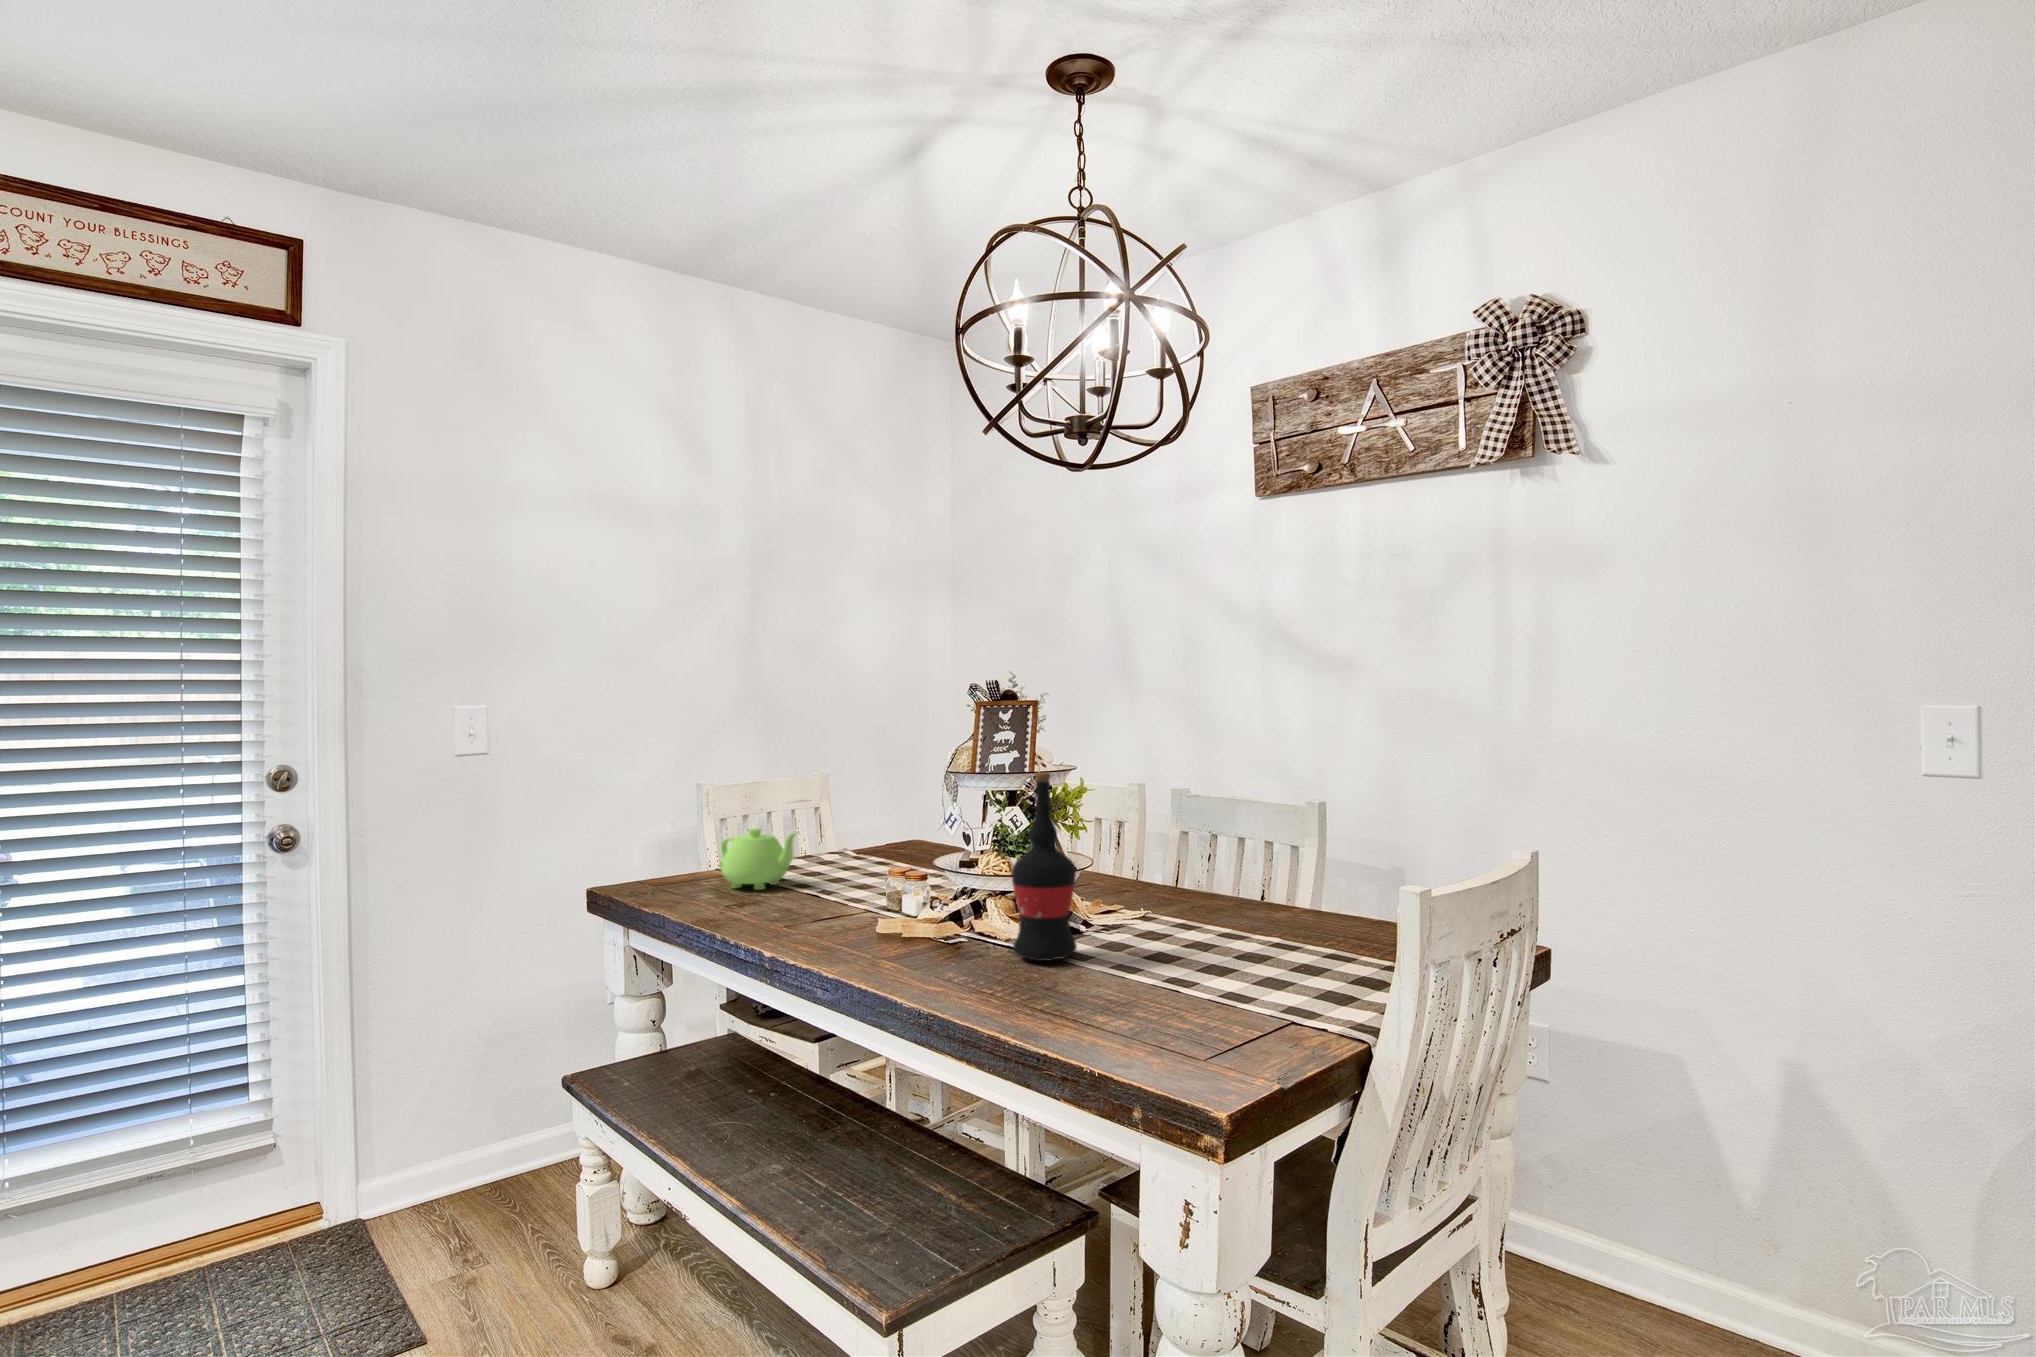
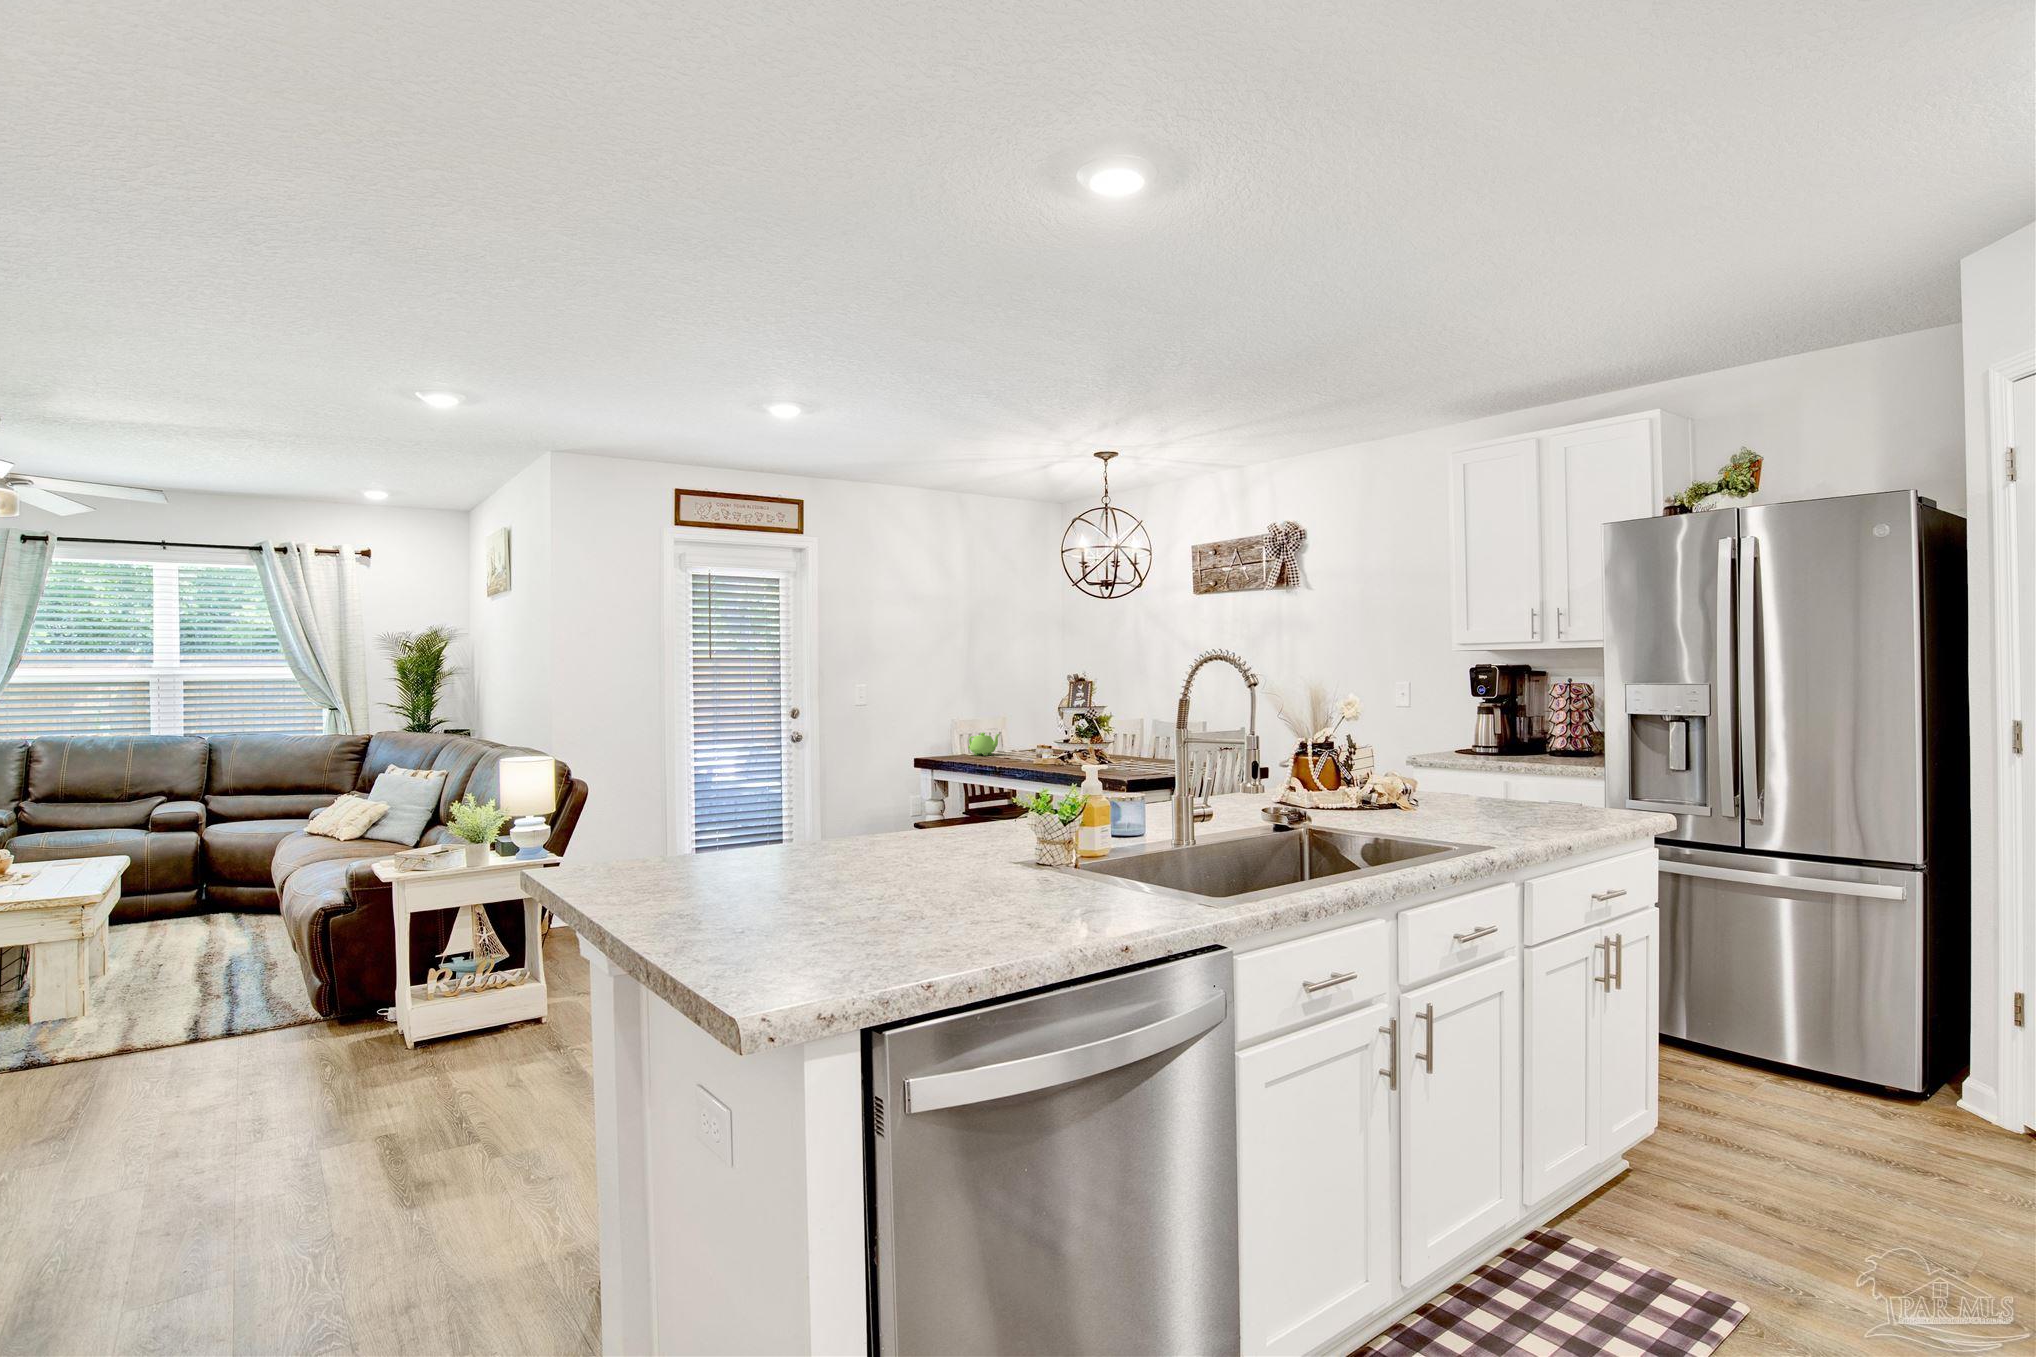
wine bottle: present [1012,772,1077,961] -> none [1082,705,1103,766]

